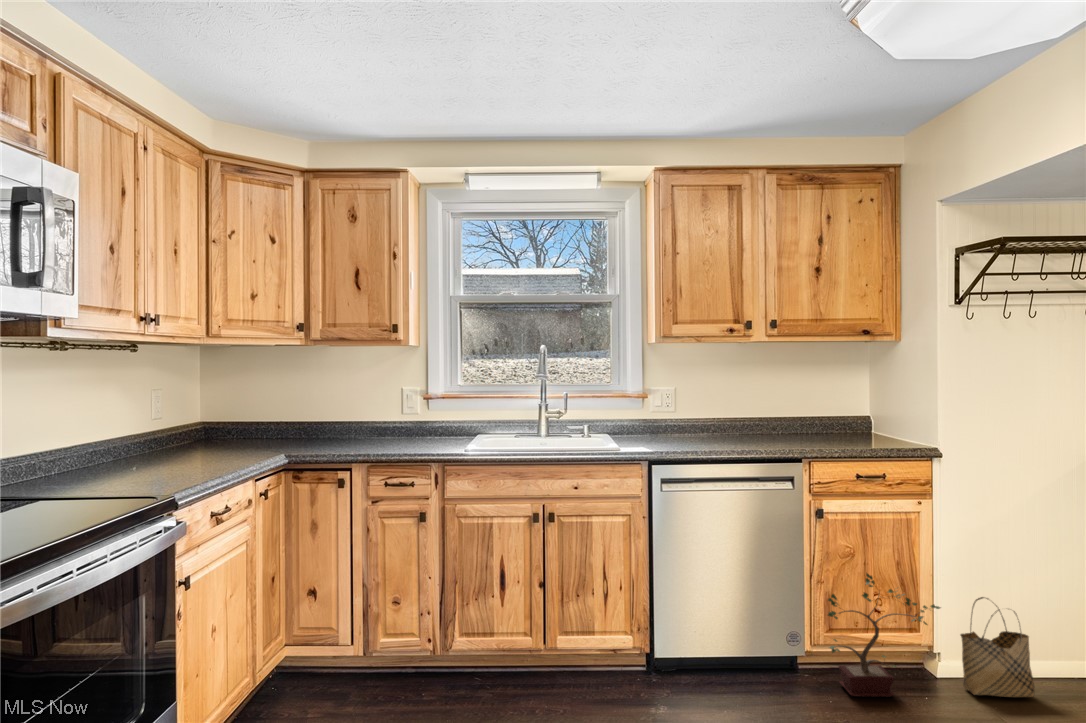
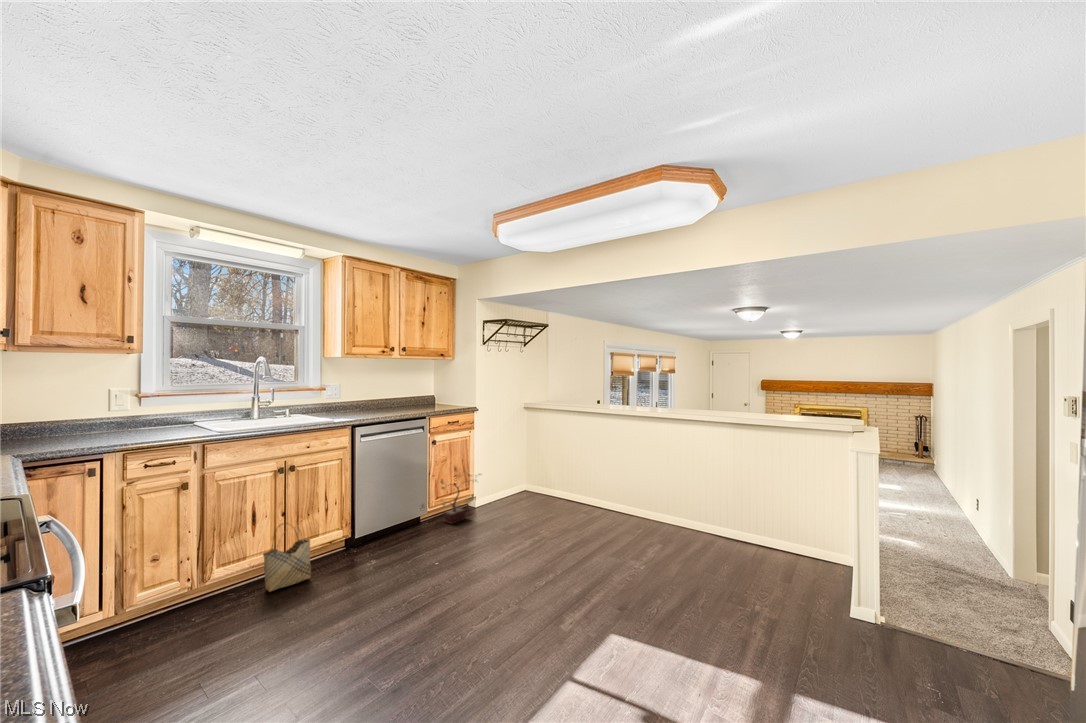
woven basket: present [960,597,1035,697] -> present [263,524,311,592]

